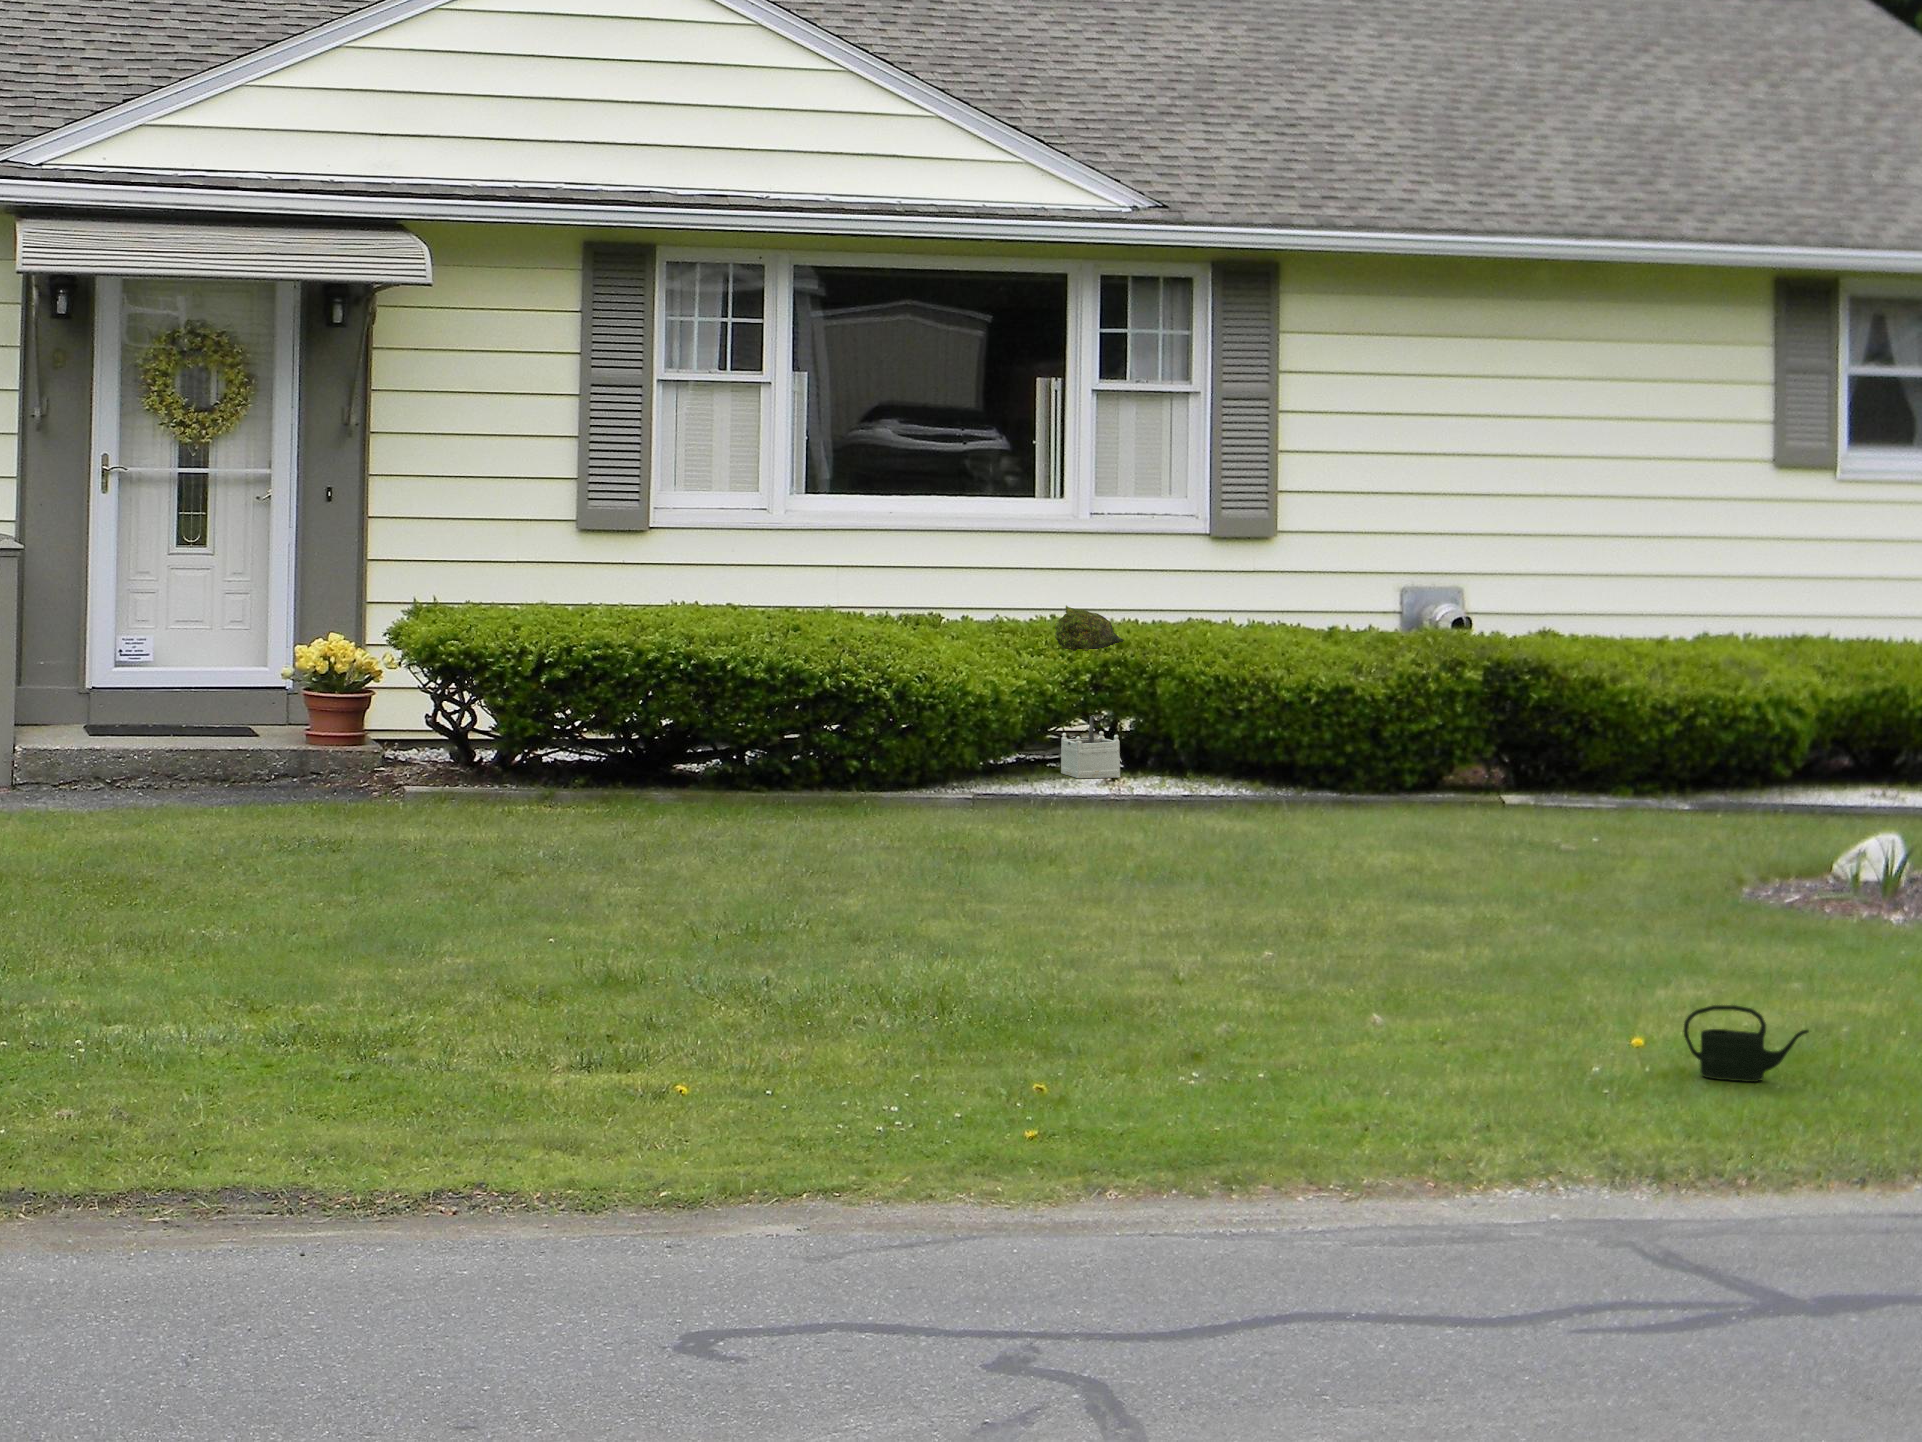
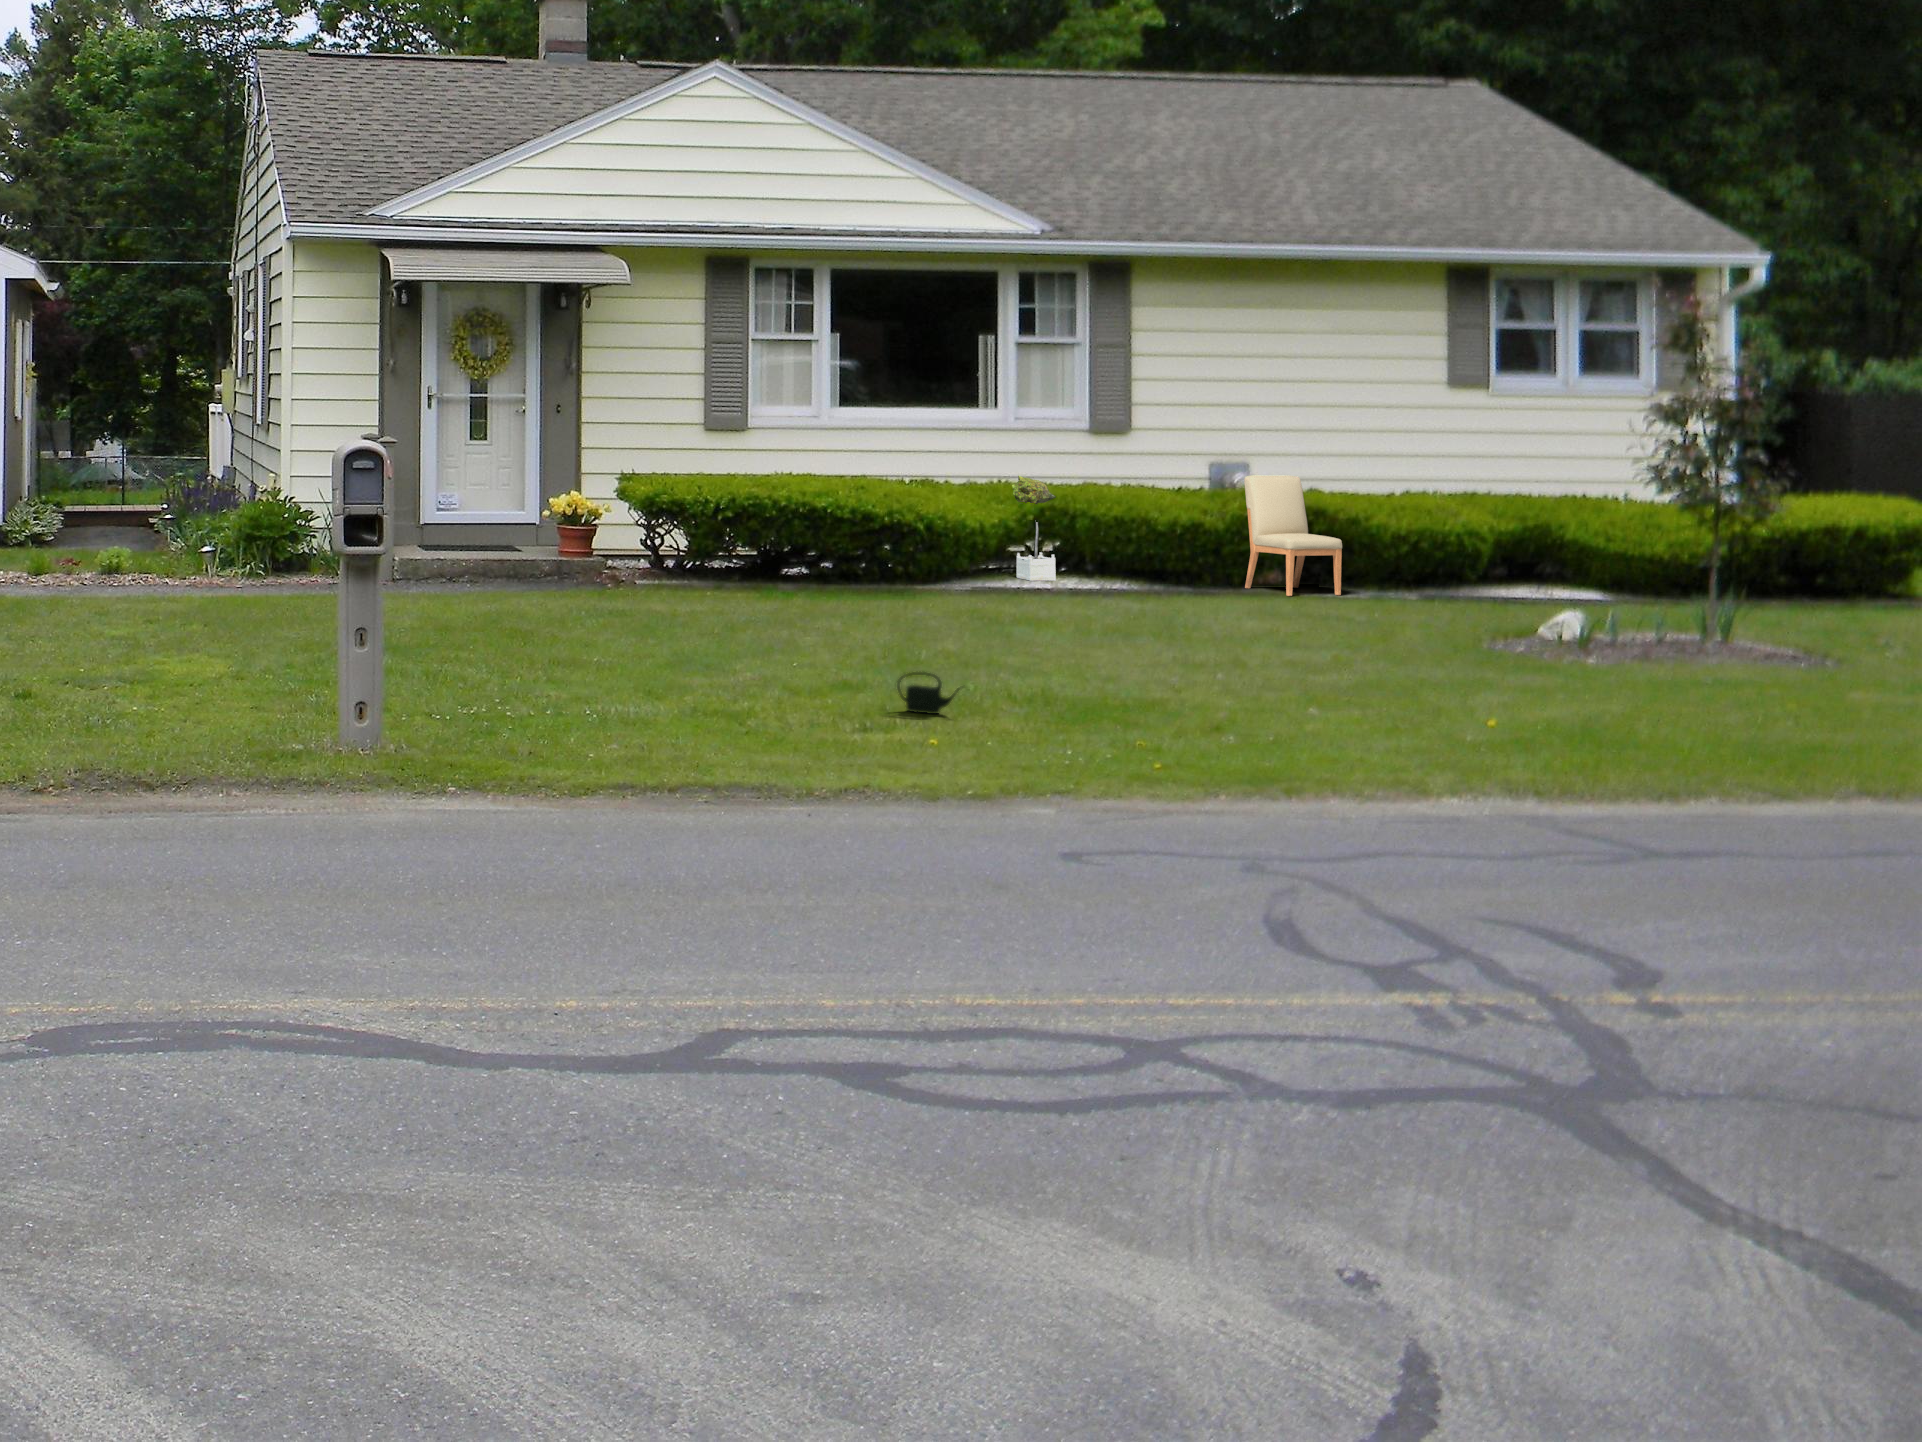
chair: none [1414,605,1558,800] -> present [1244,475,1342,596]
watering can: present [1684,1005,1809,1082] -> present [897,673,960,714]

